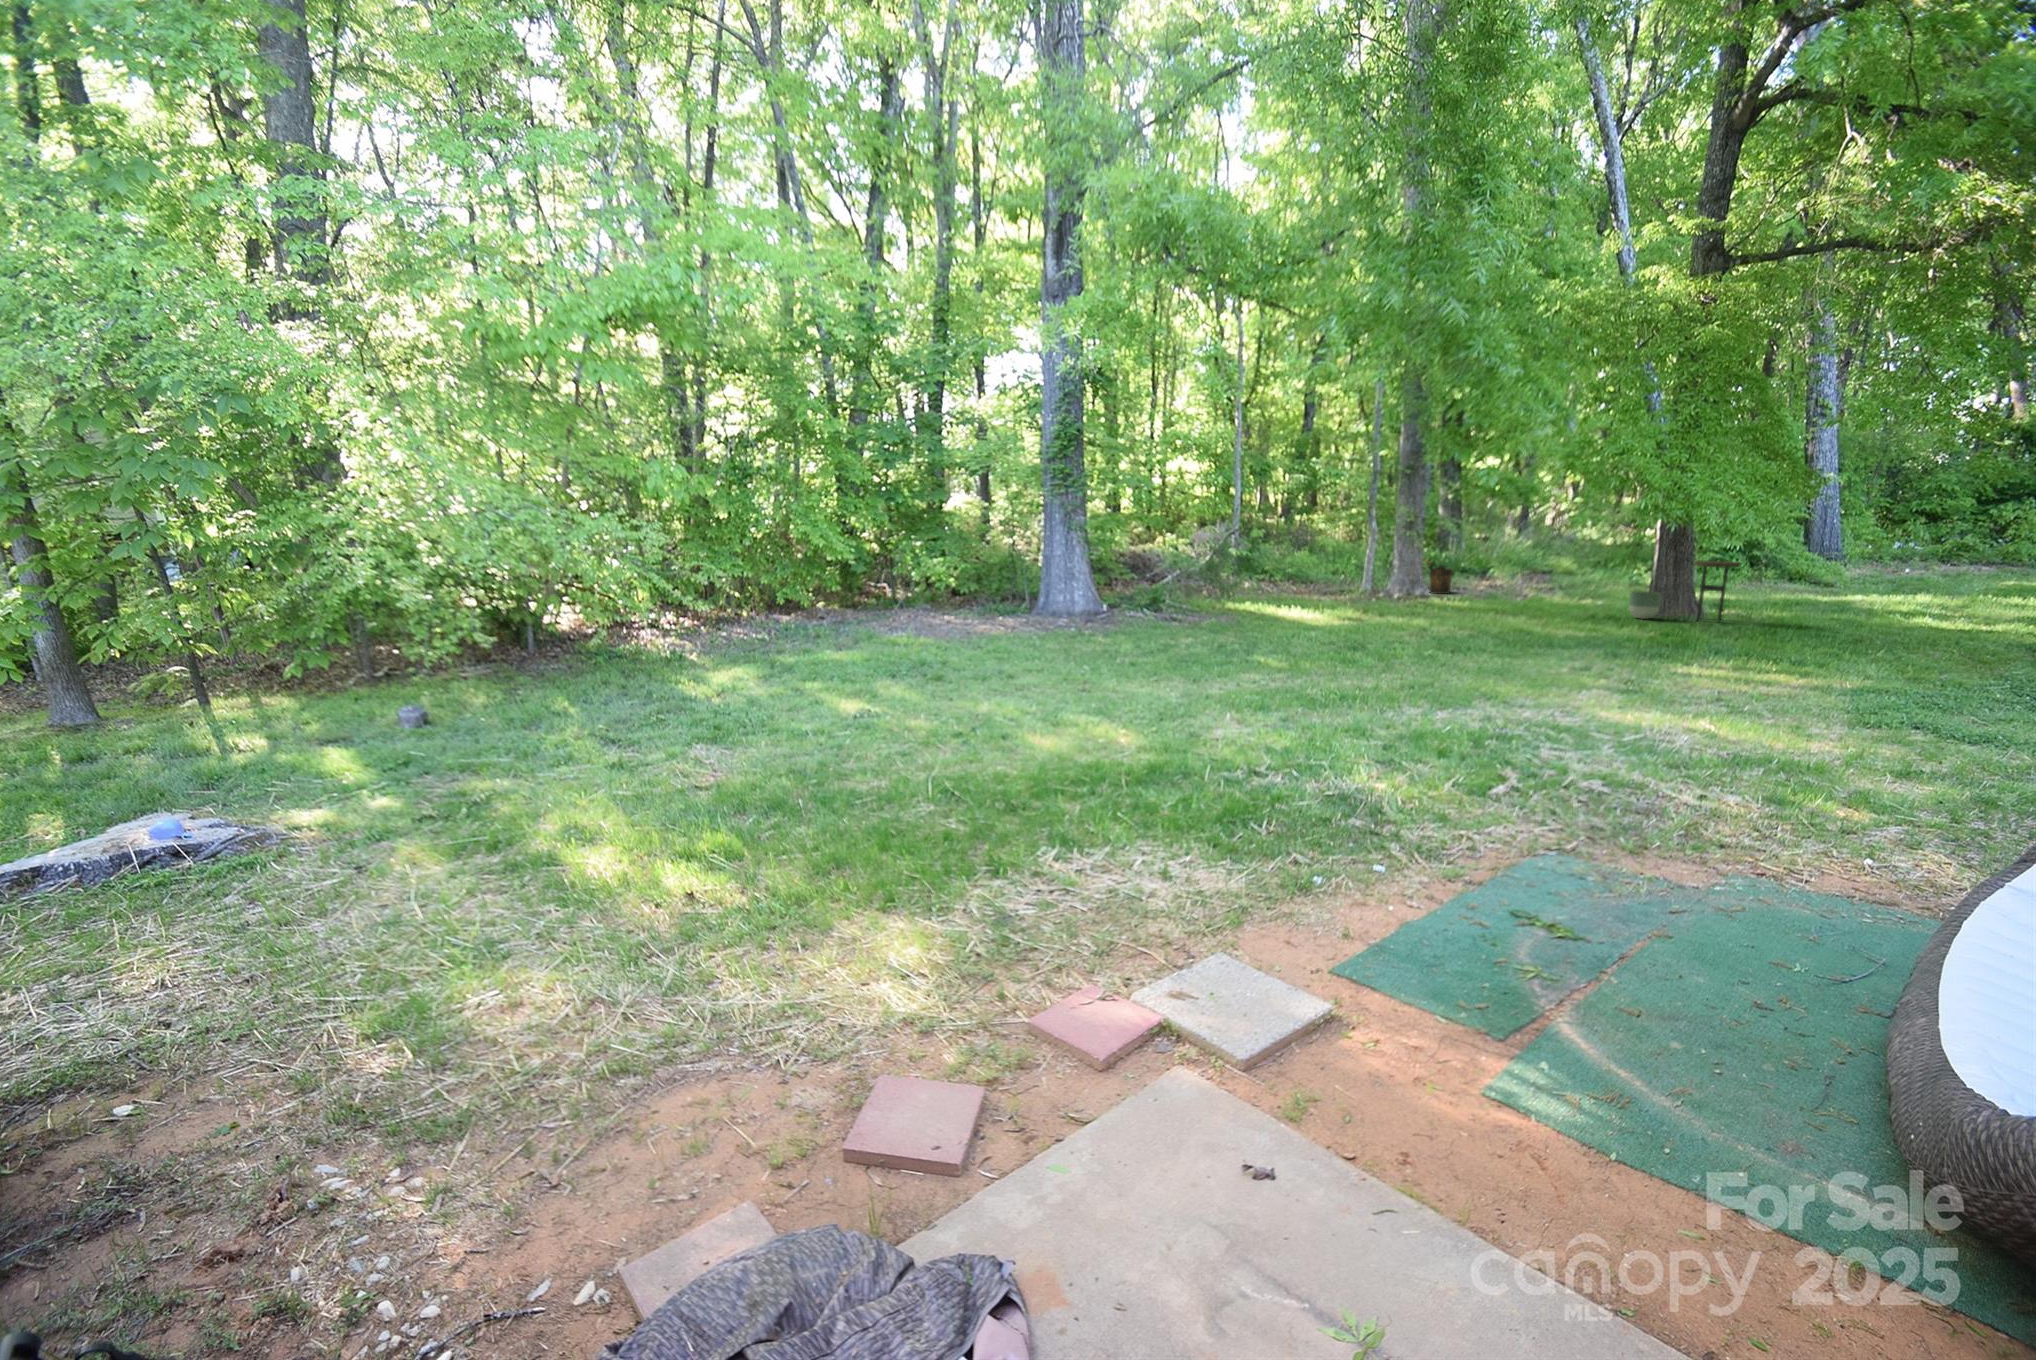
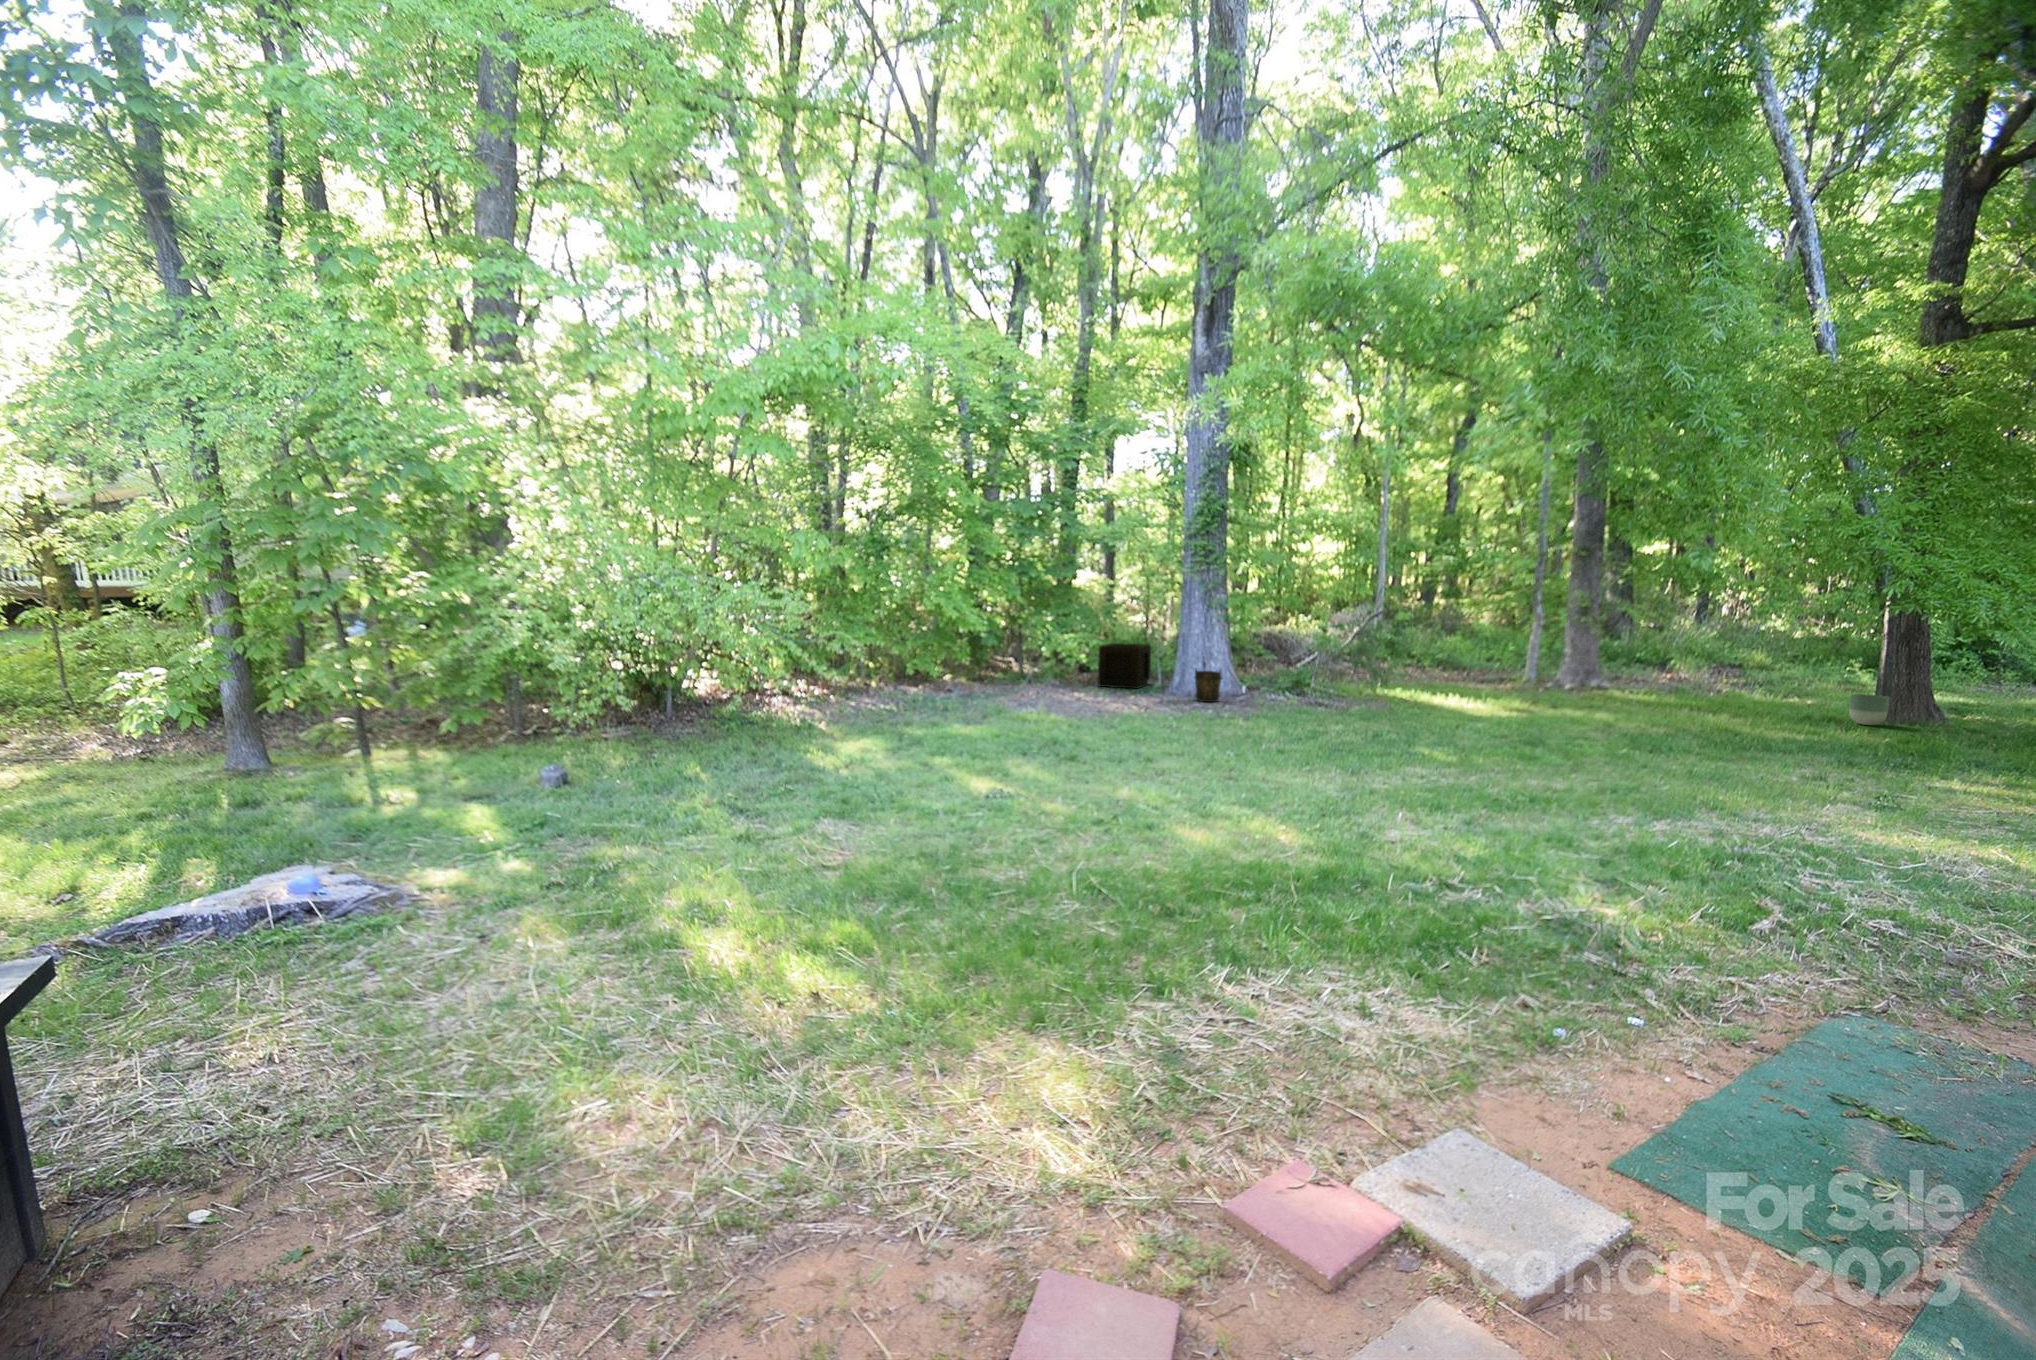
bucket: present [1424,560,1453,594] -> present [1194,661,1222,702]
side table: present [1694,561,1740,622] -> none [1930,662,1991,733]
wooden crate: none [969,564,1021,608] -> present [1098,643,1151,689]

